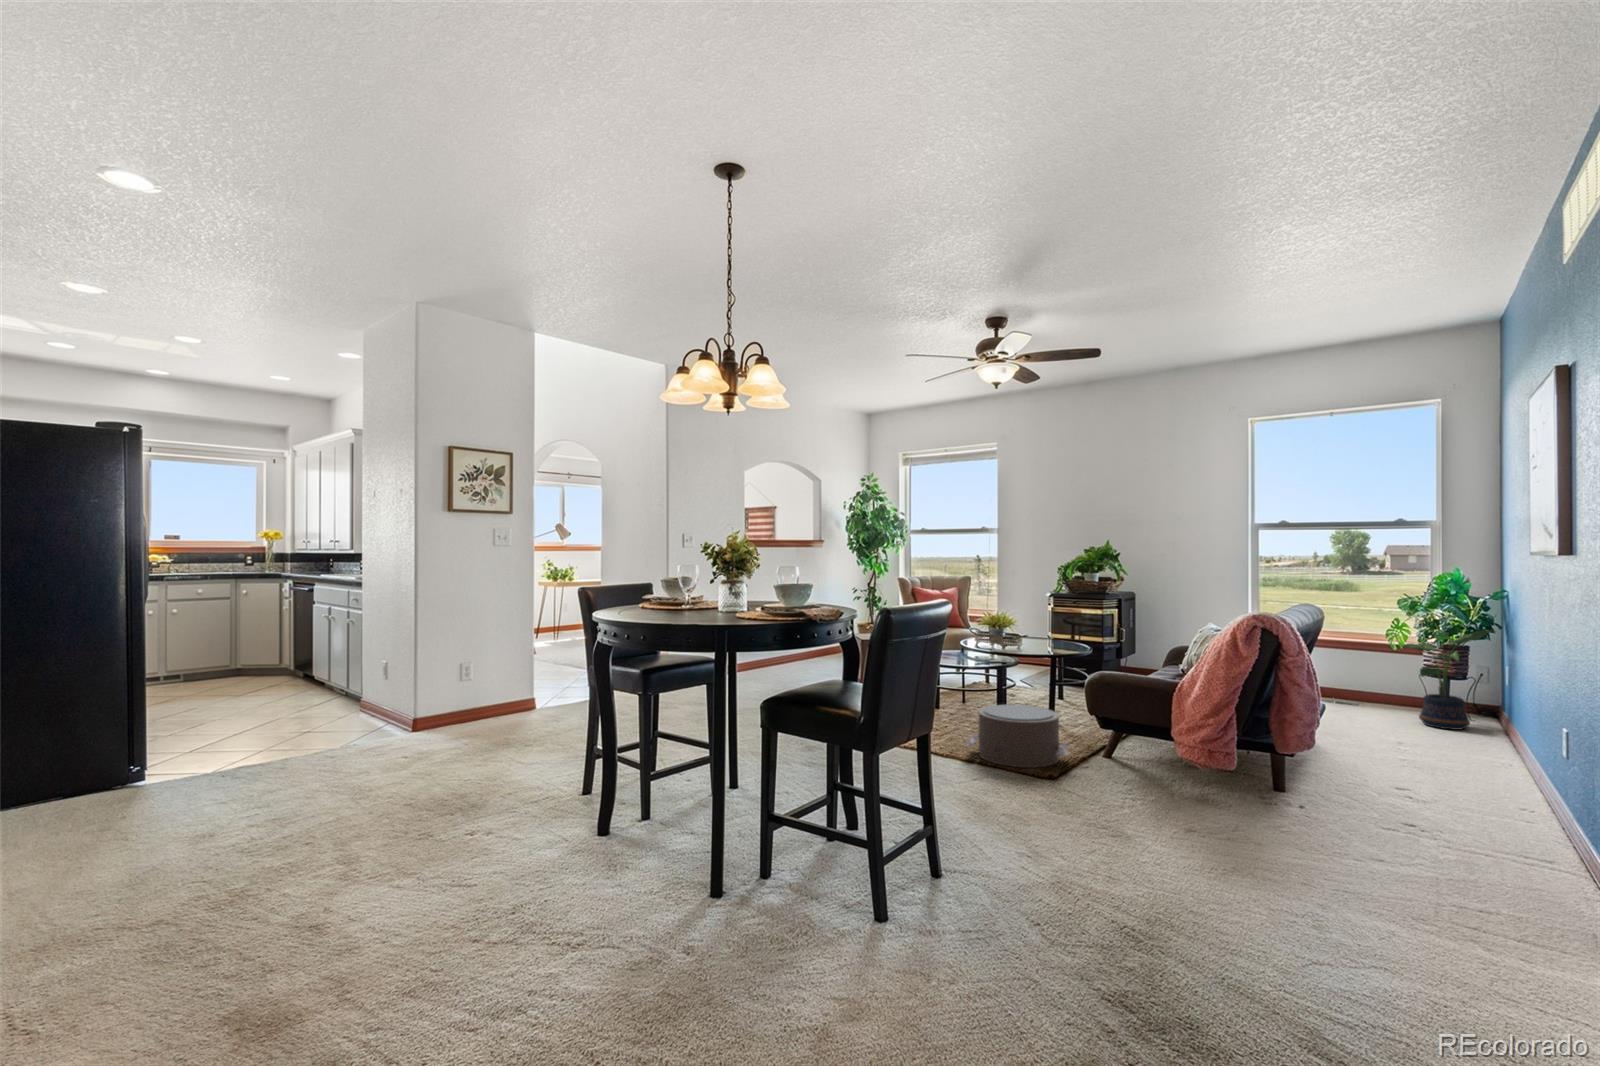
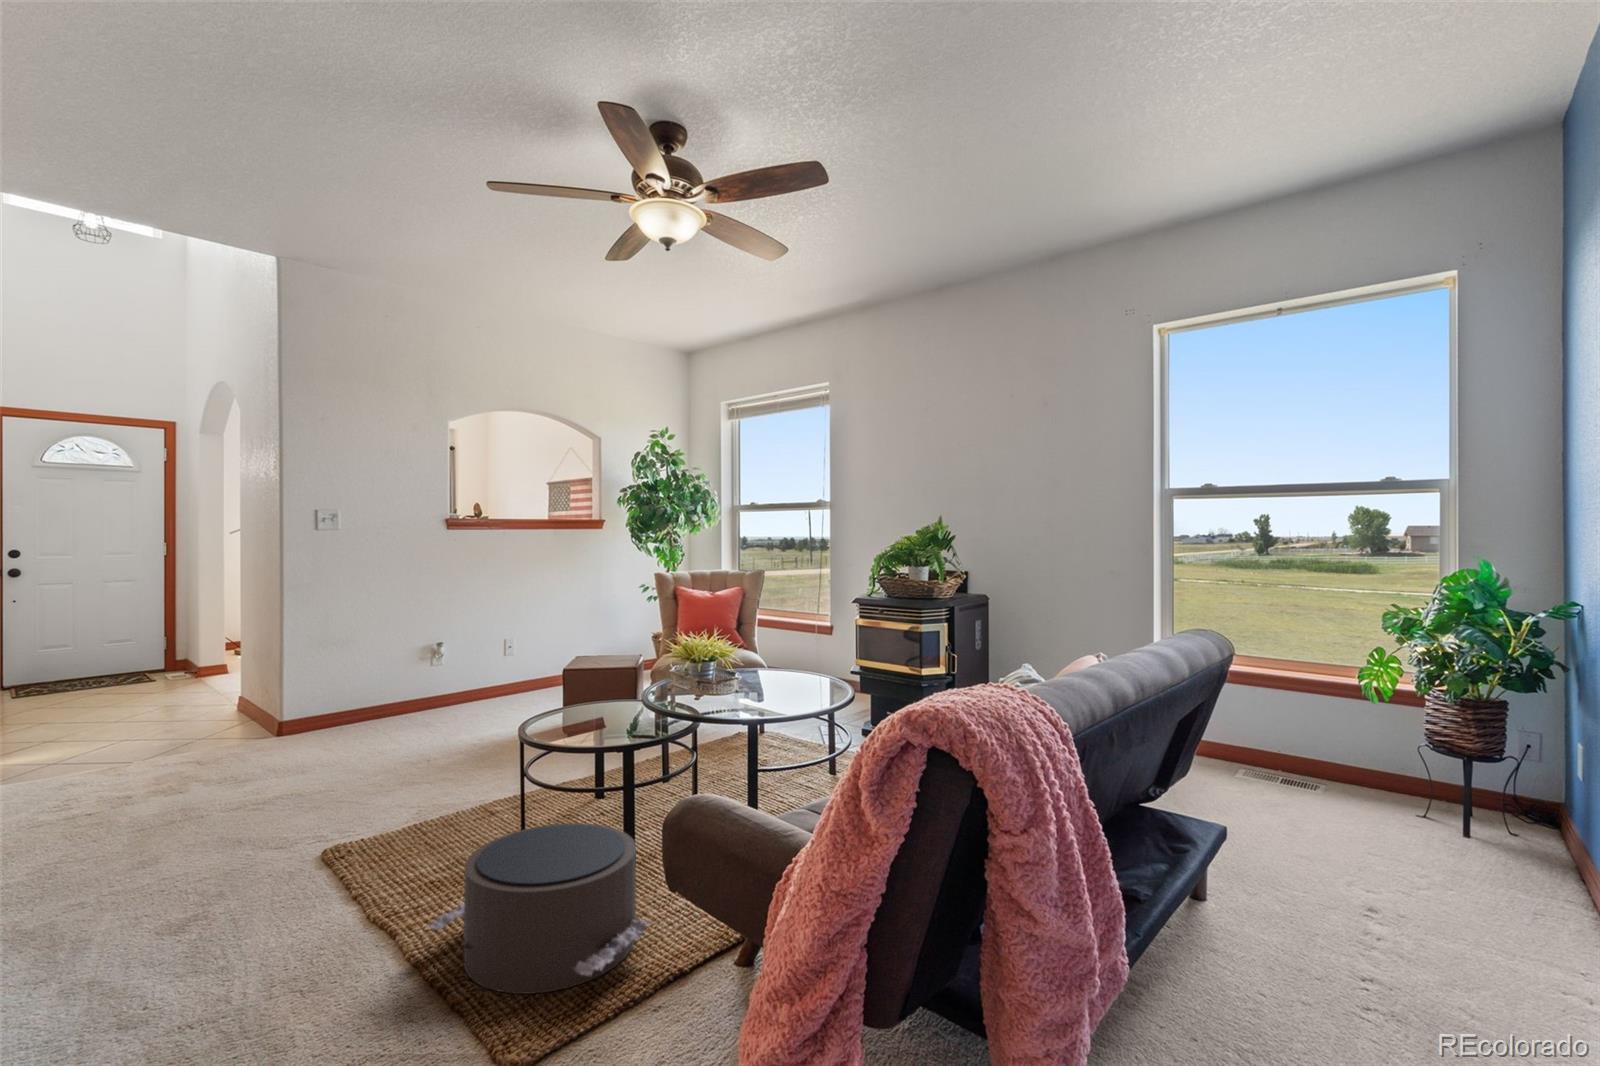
potted plant: present [1402,630,1494,730] -> none [1379,675,1562,863]

